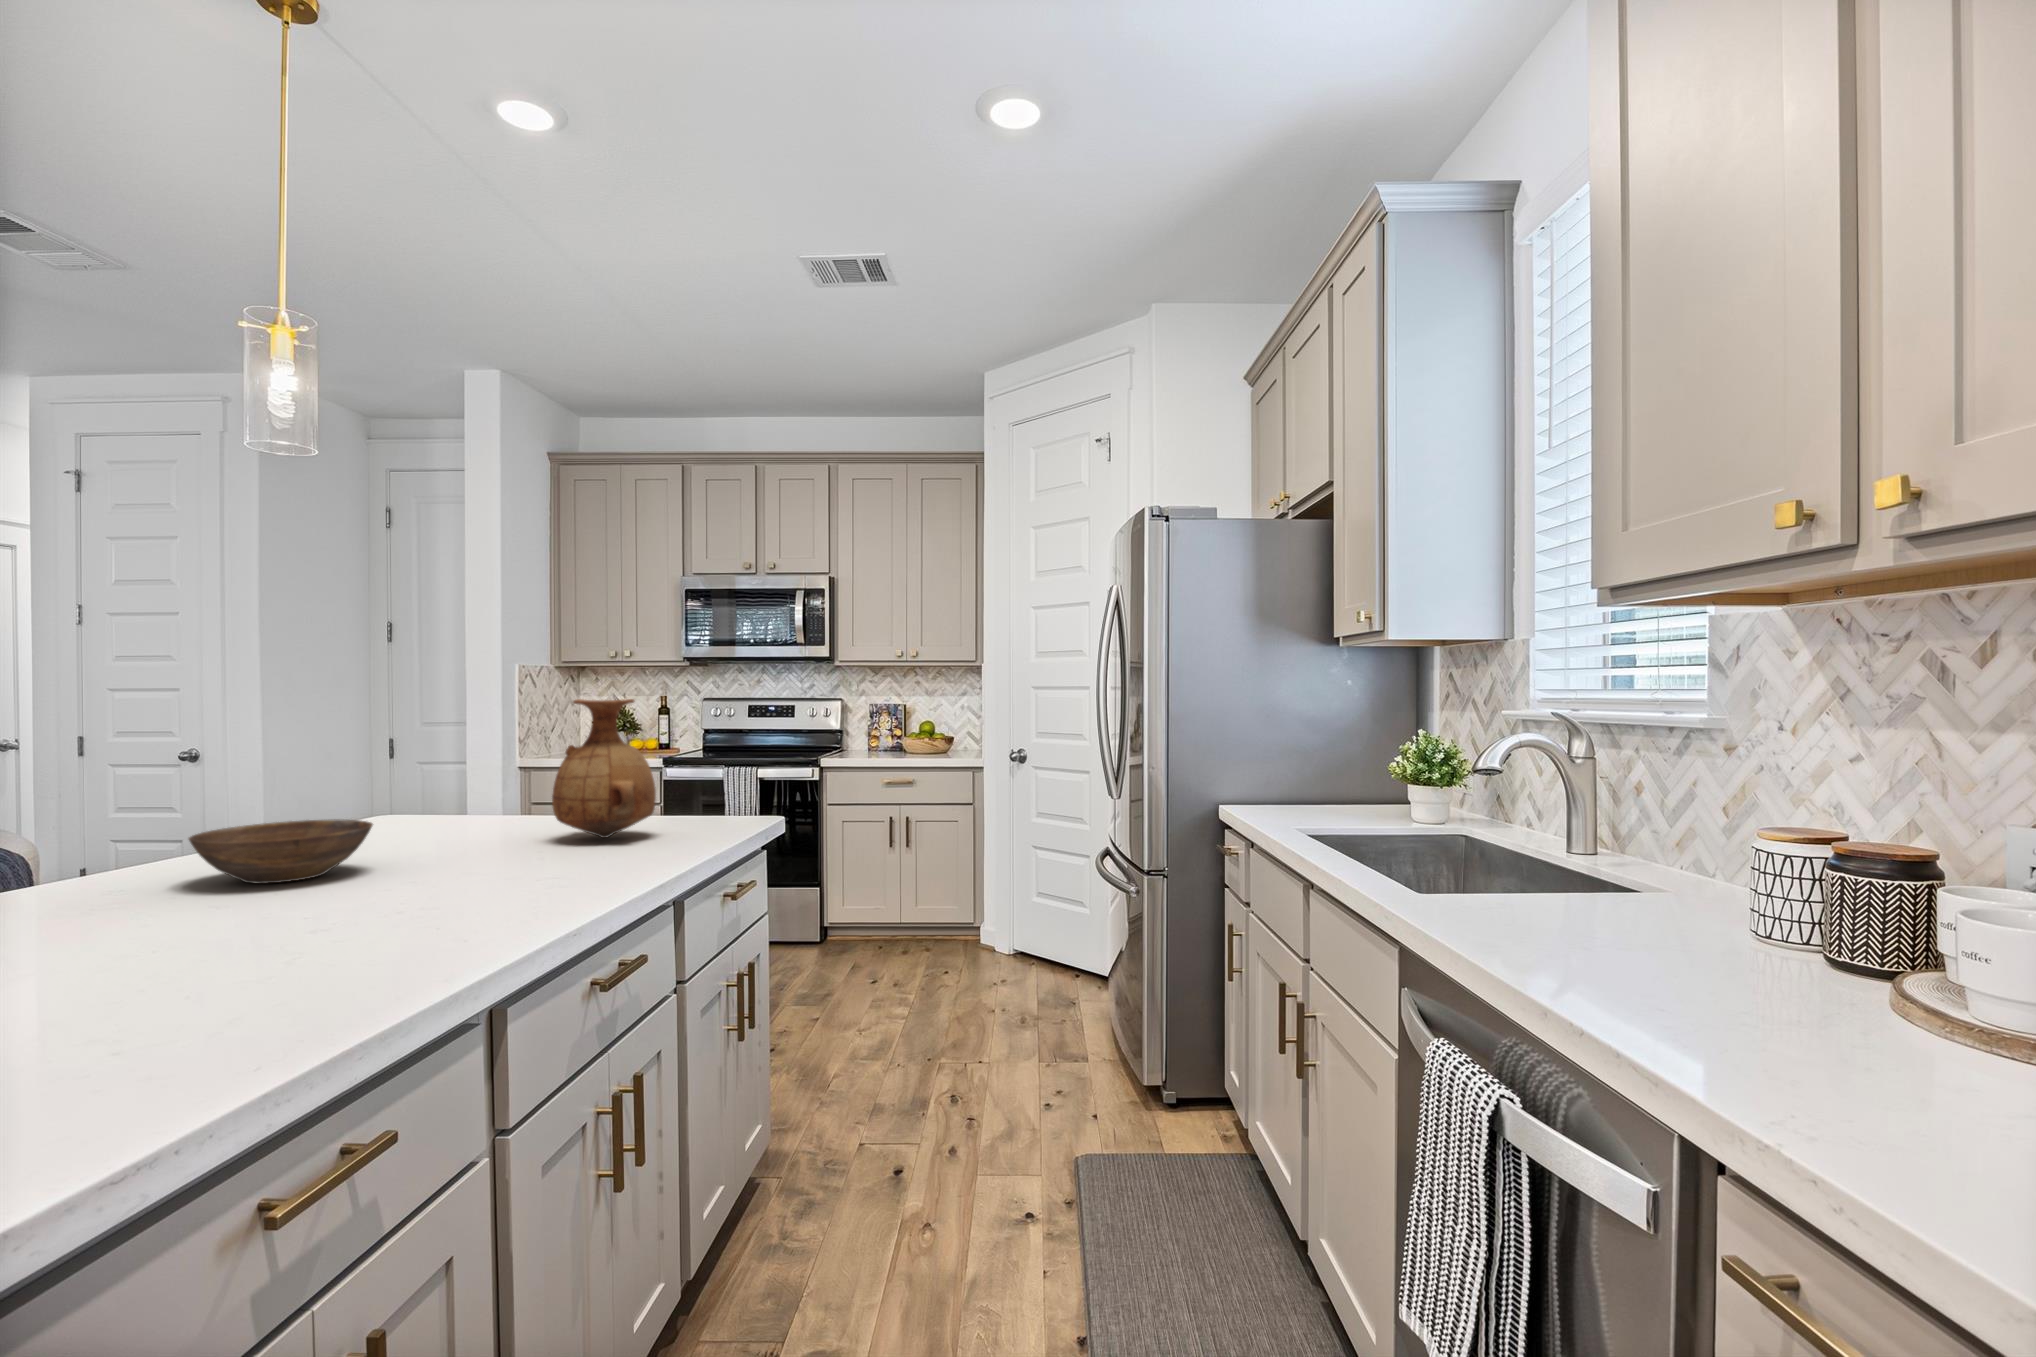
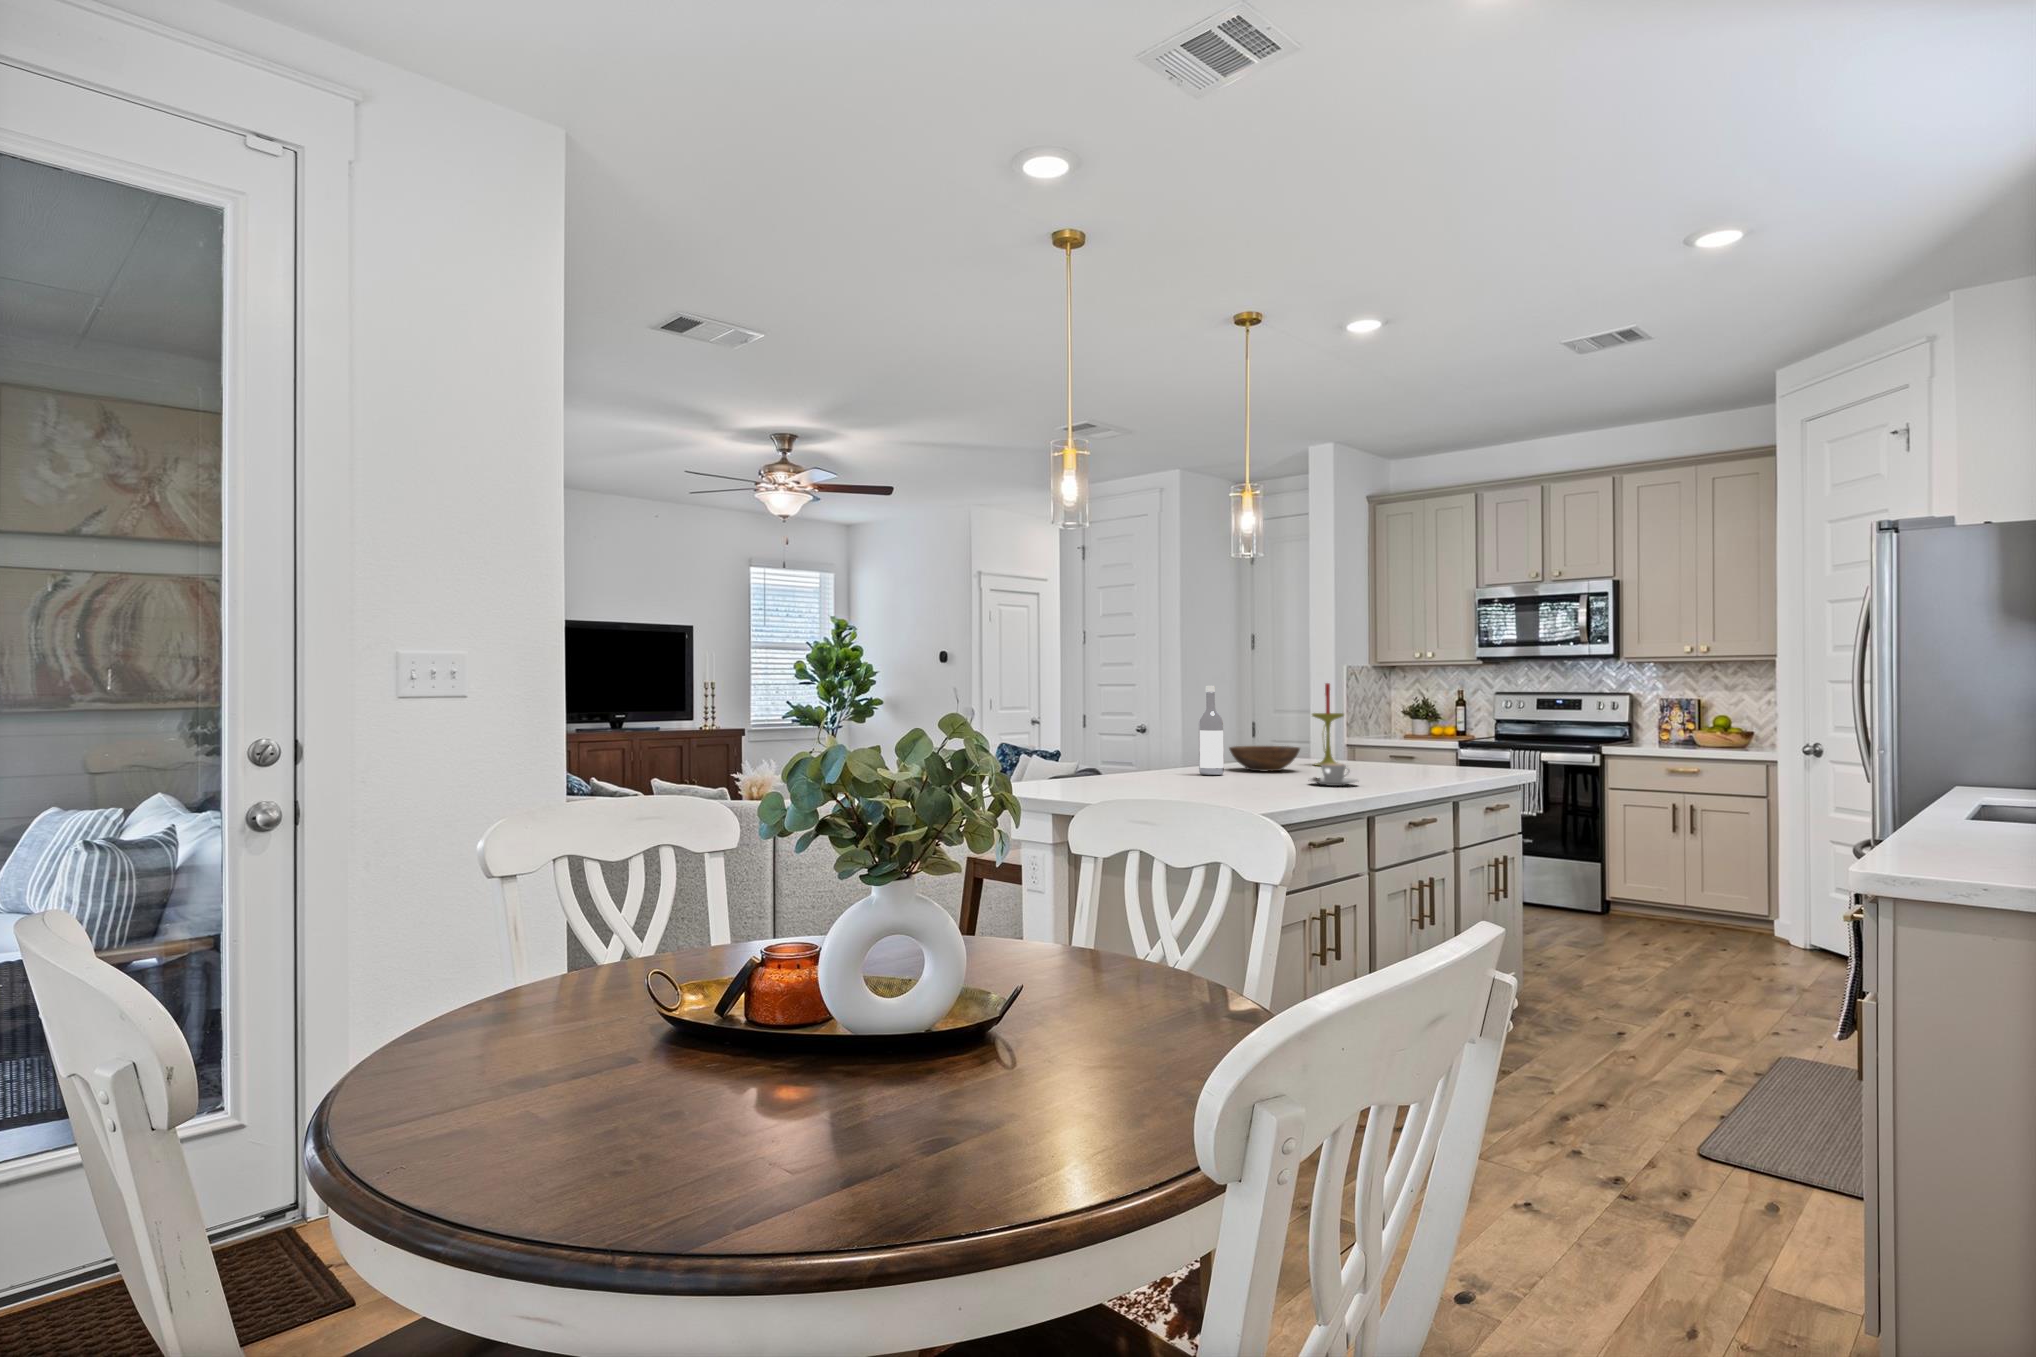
candle: none [413,689,481,845] -> present [1312,683,1344,766]
vase: present [552,699,656,838] -> none [1384,687,1444,769]
wine bottle: none [60,704,140,925] -> present [1199,686,1224,775]
coffee cup: none [347,878,479,937] -> present [1309,763,1358,786]

